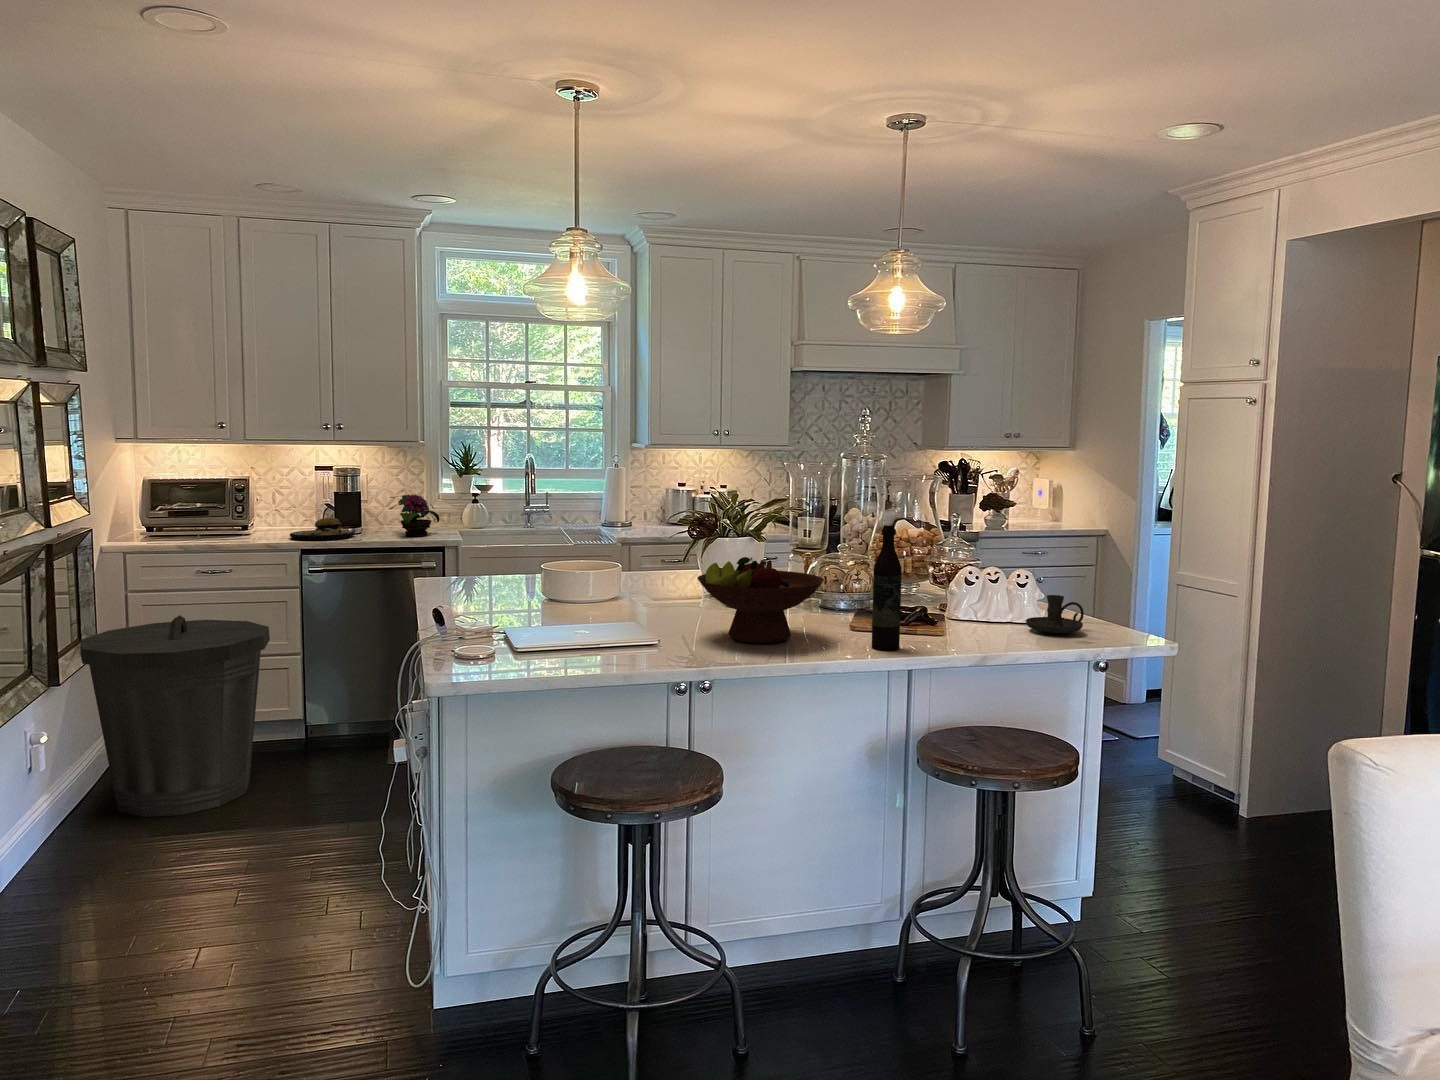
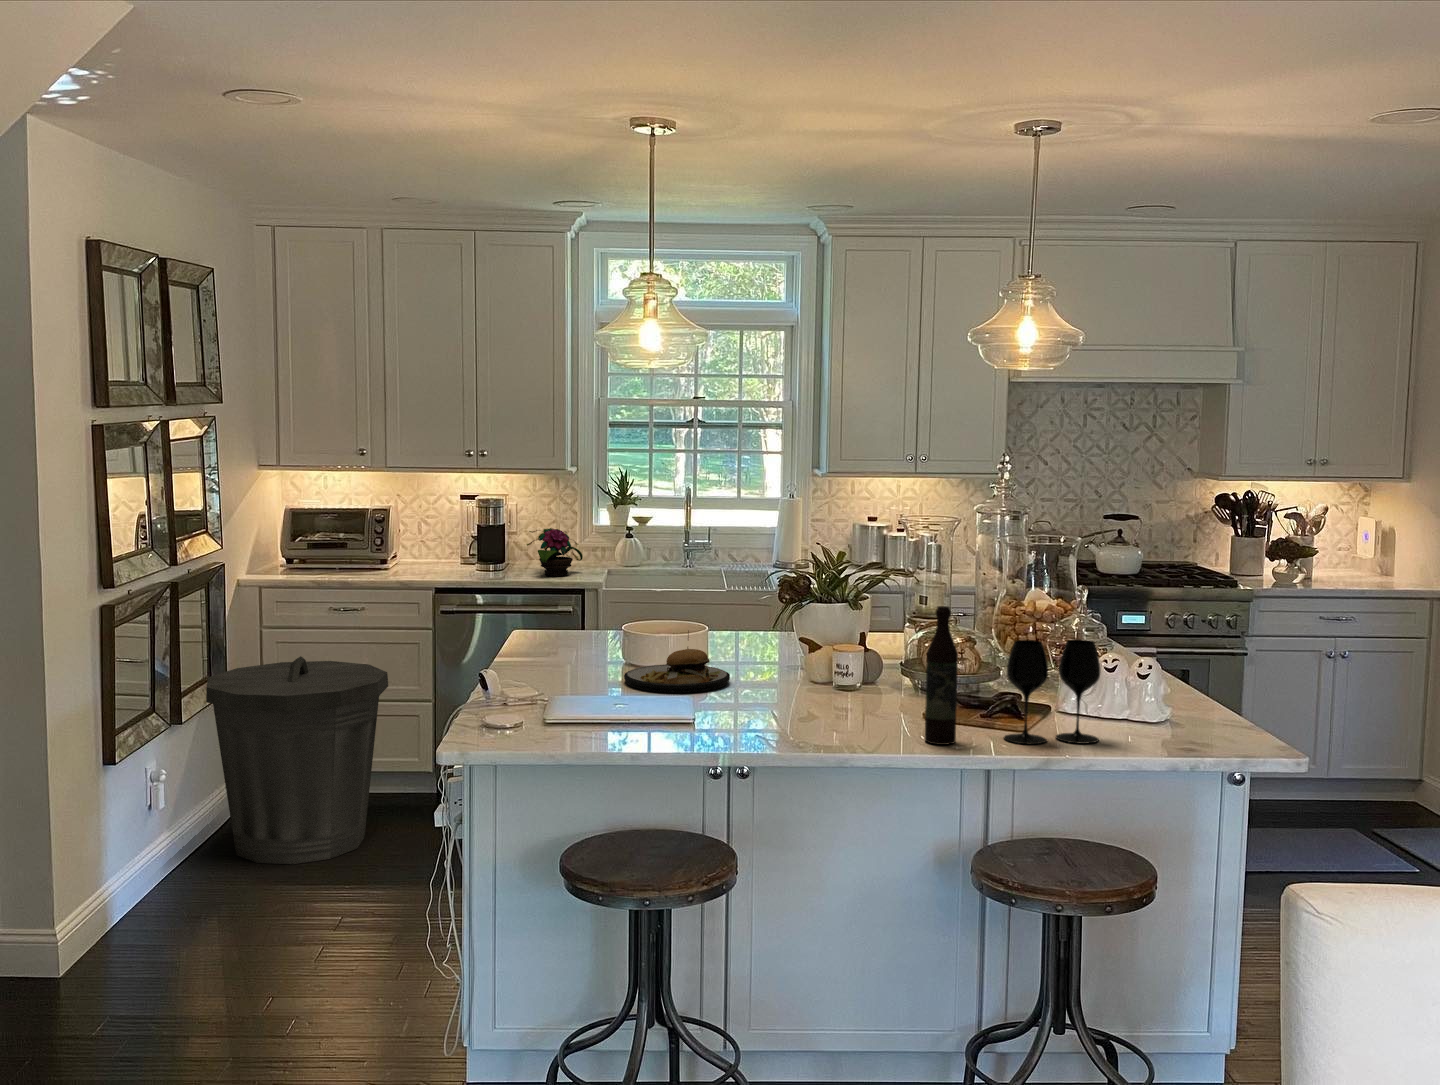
plate: present [290,517,354,540] -> present [624,631,730,693]
wine glass: none [932,553,1011,645] -> present [1004,639,1100,744]
fruit bowl: present [698,557,824,643] -> none [744,634,882,729]
candle holder: present [1026,595,1084,633] -> none [1135,691,1212,737]

